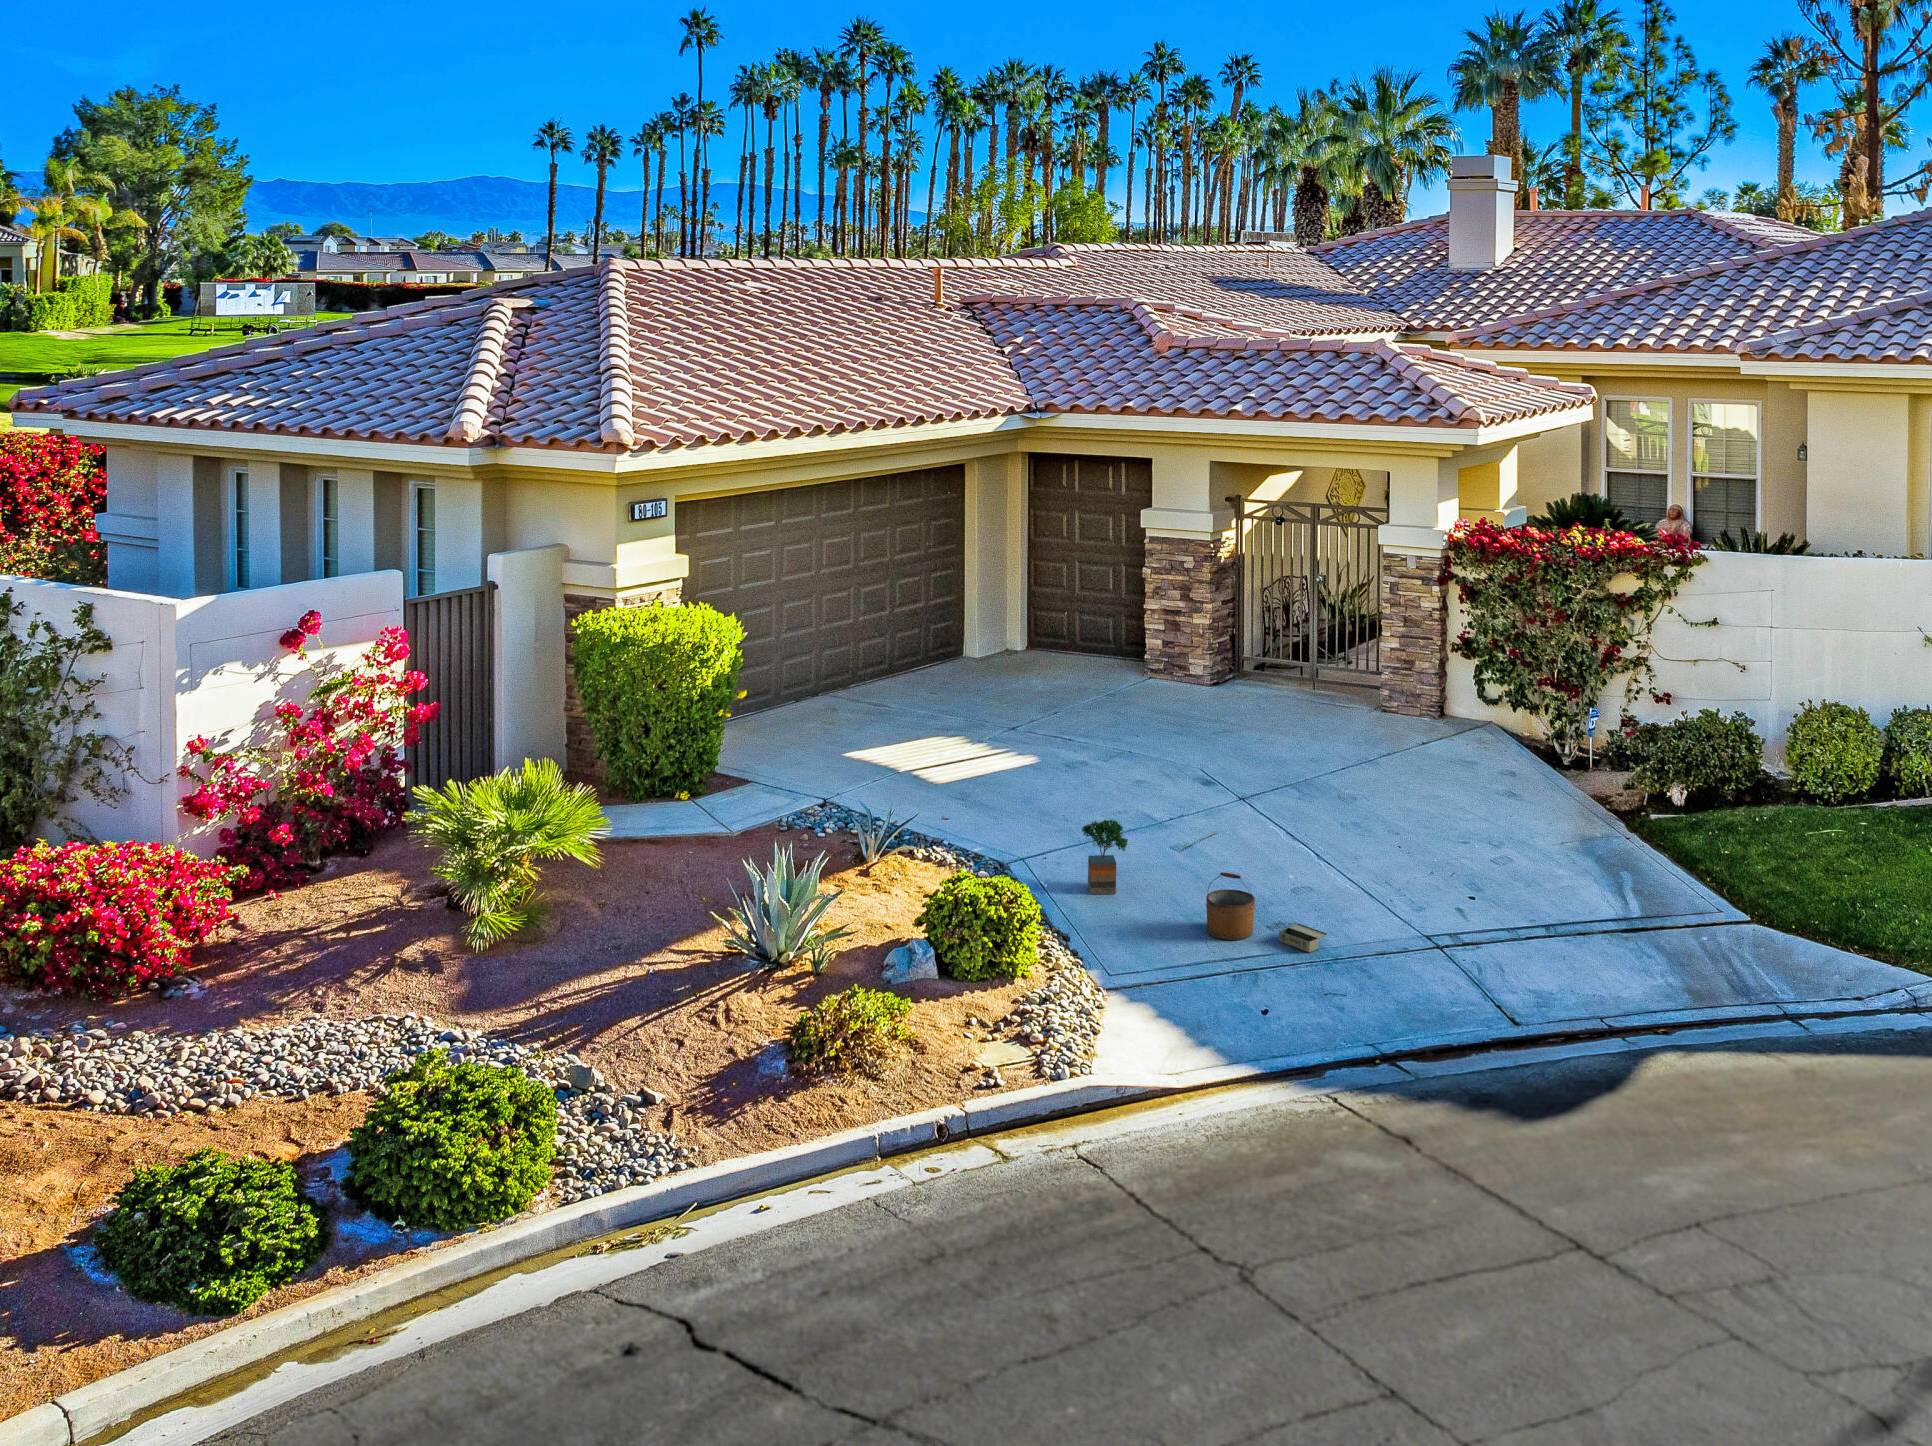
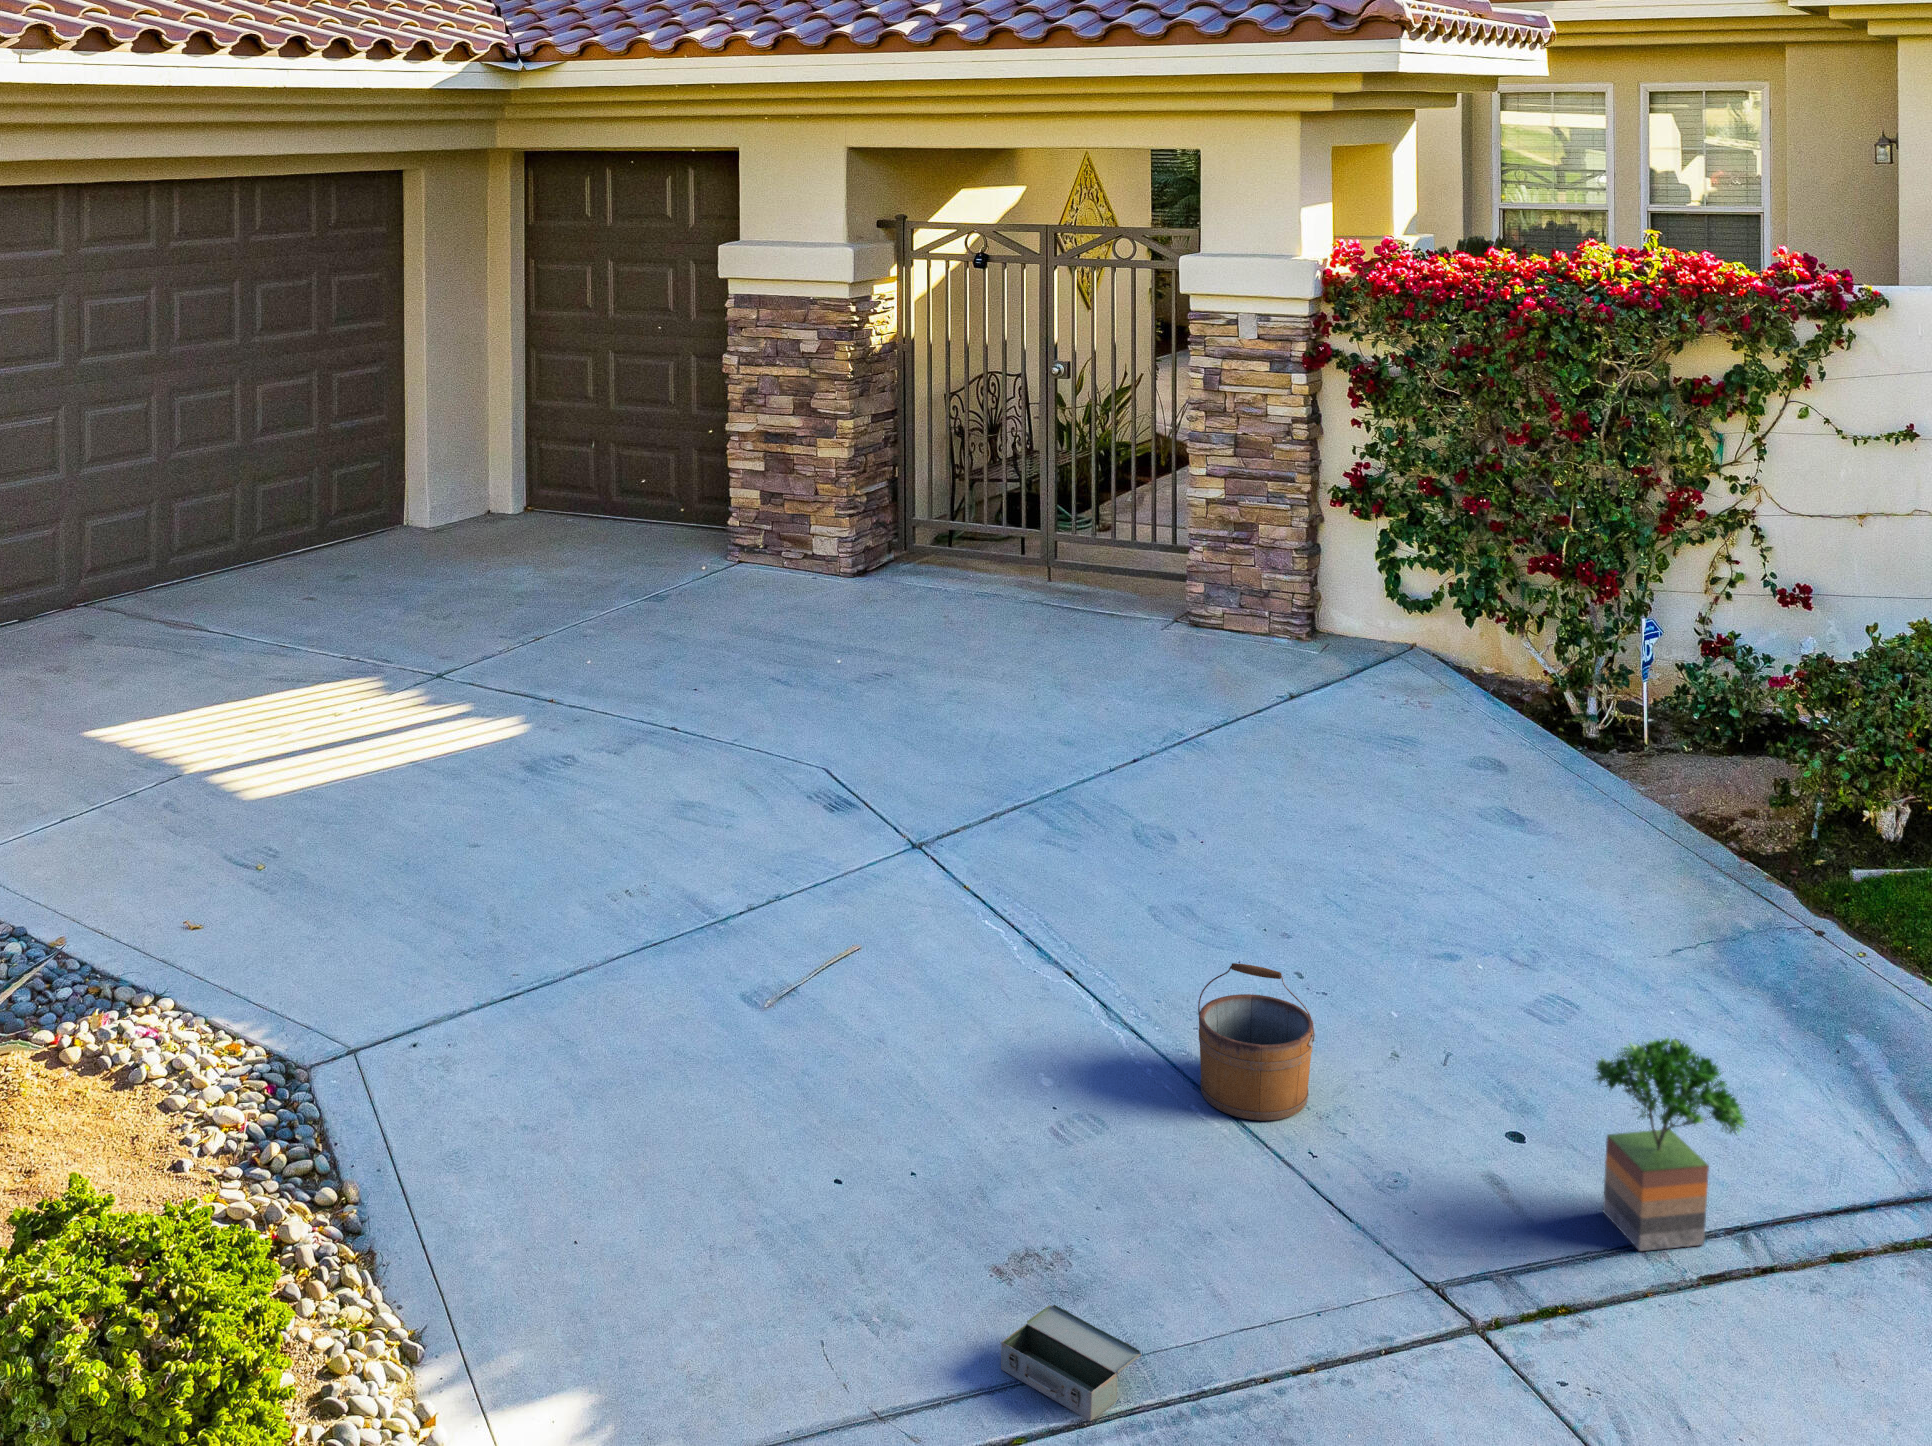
potted tree: present [1082,820,1128,894] -> present [1594,1038,1747,1251]
bucket: present [1206,872,1255,940] -> present [1198,963,1315,1121]

